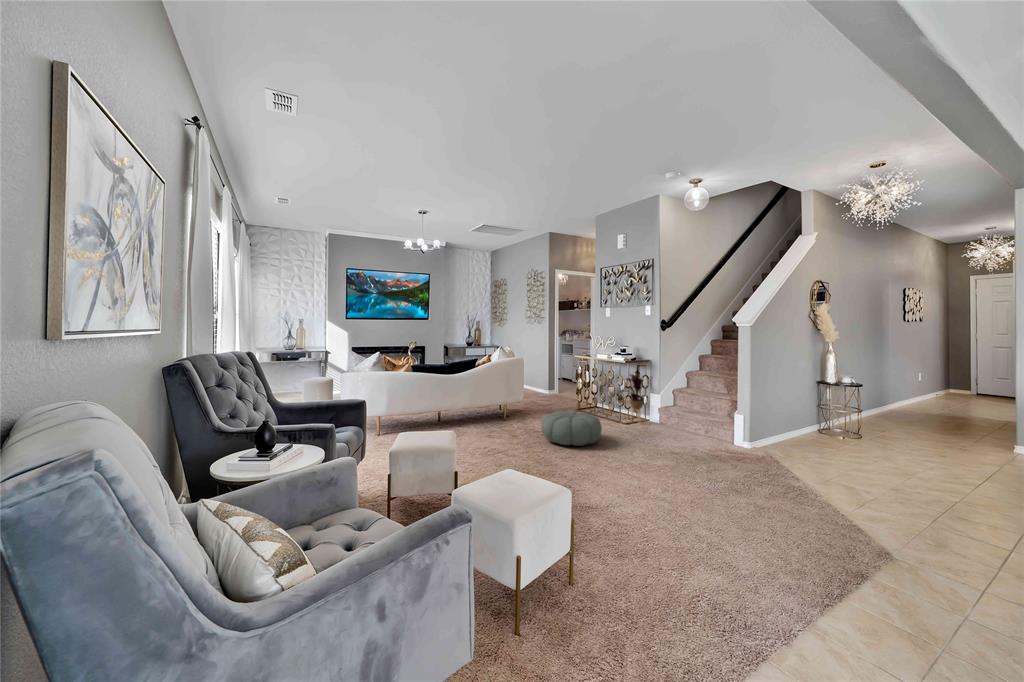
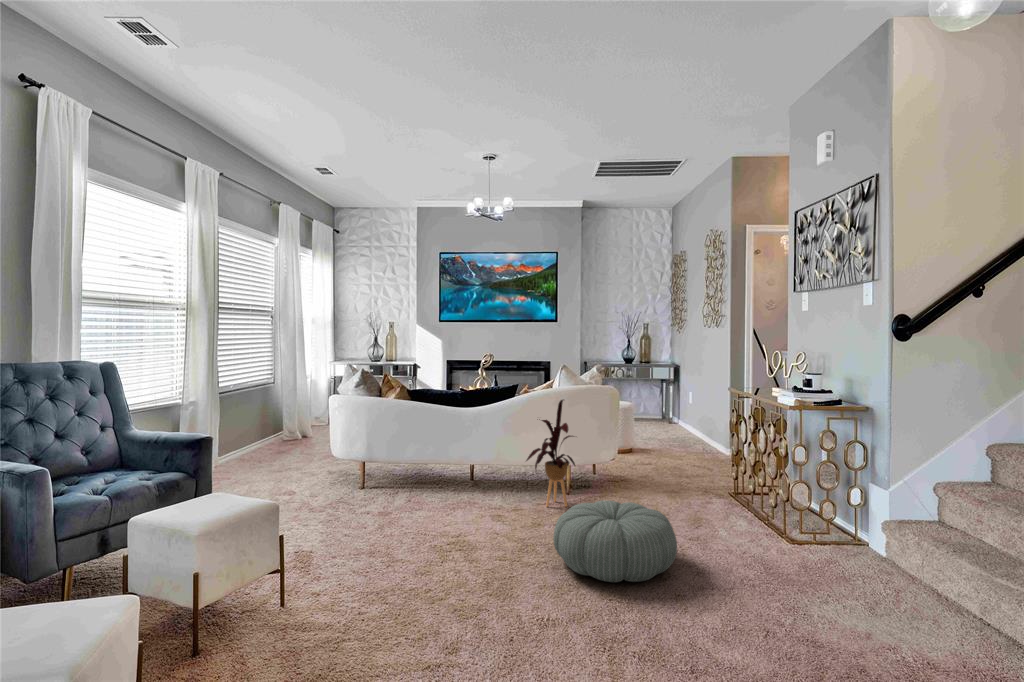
house plant: present [622,365,644,424] -> present [526,400,575,507]

